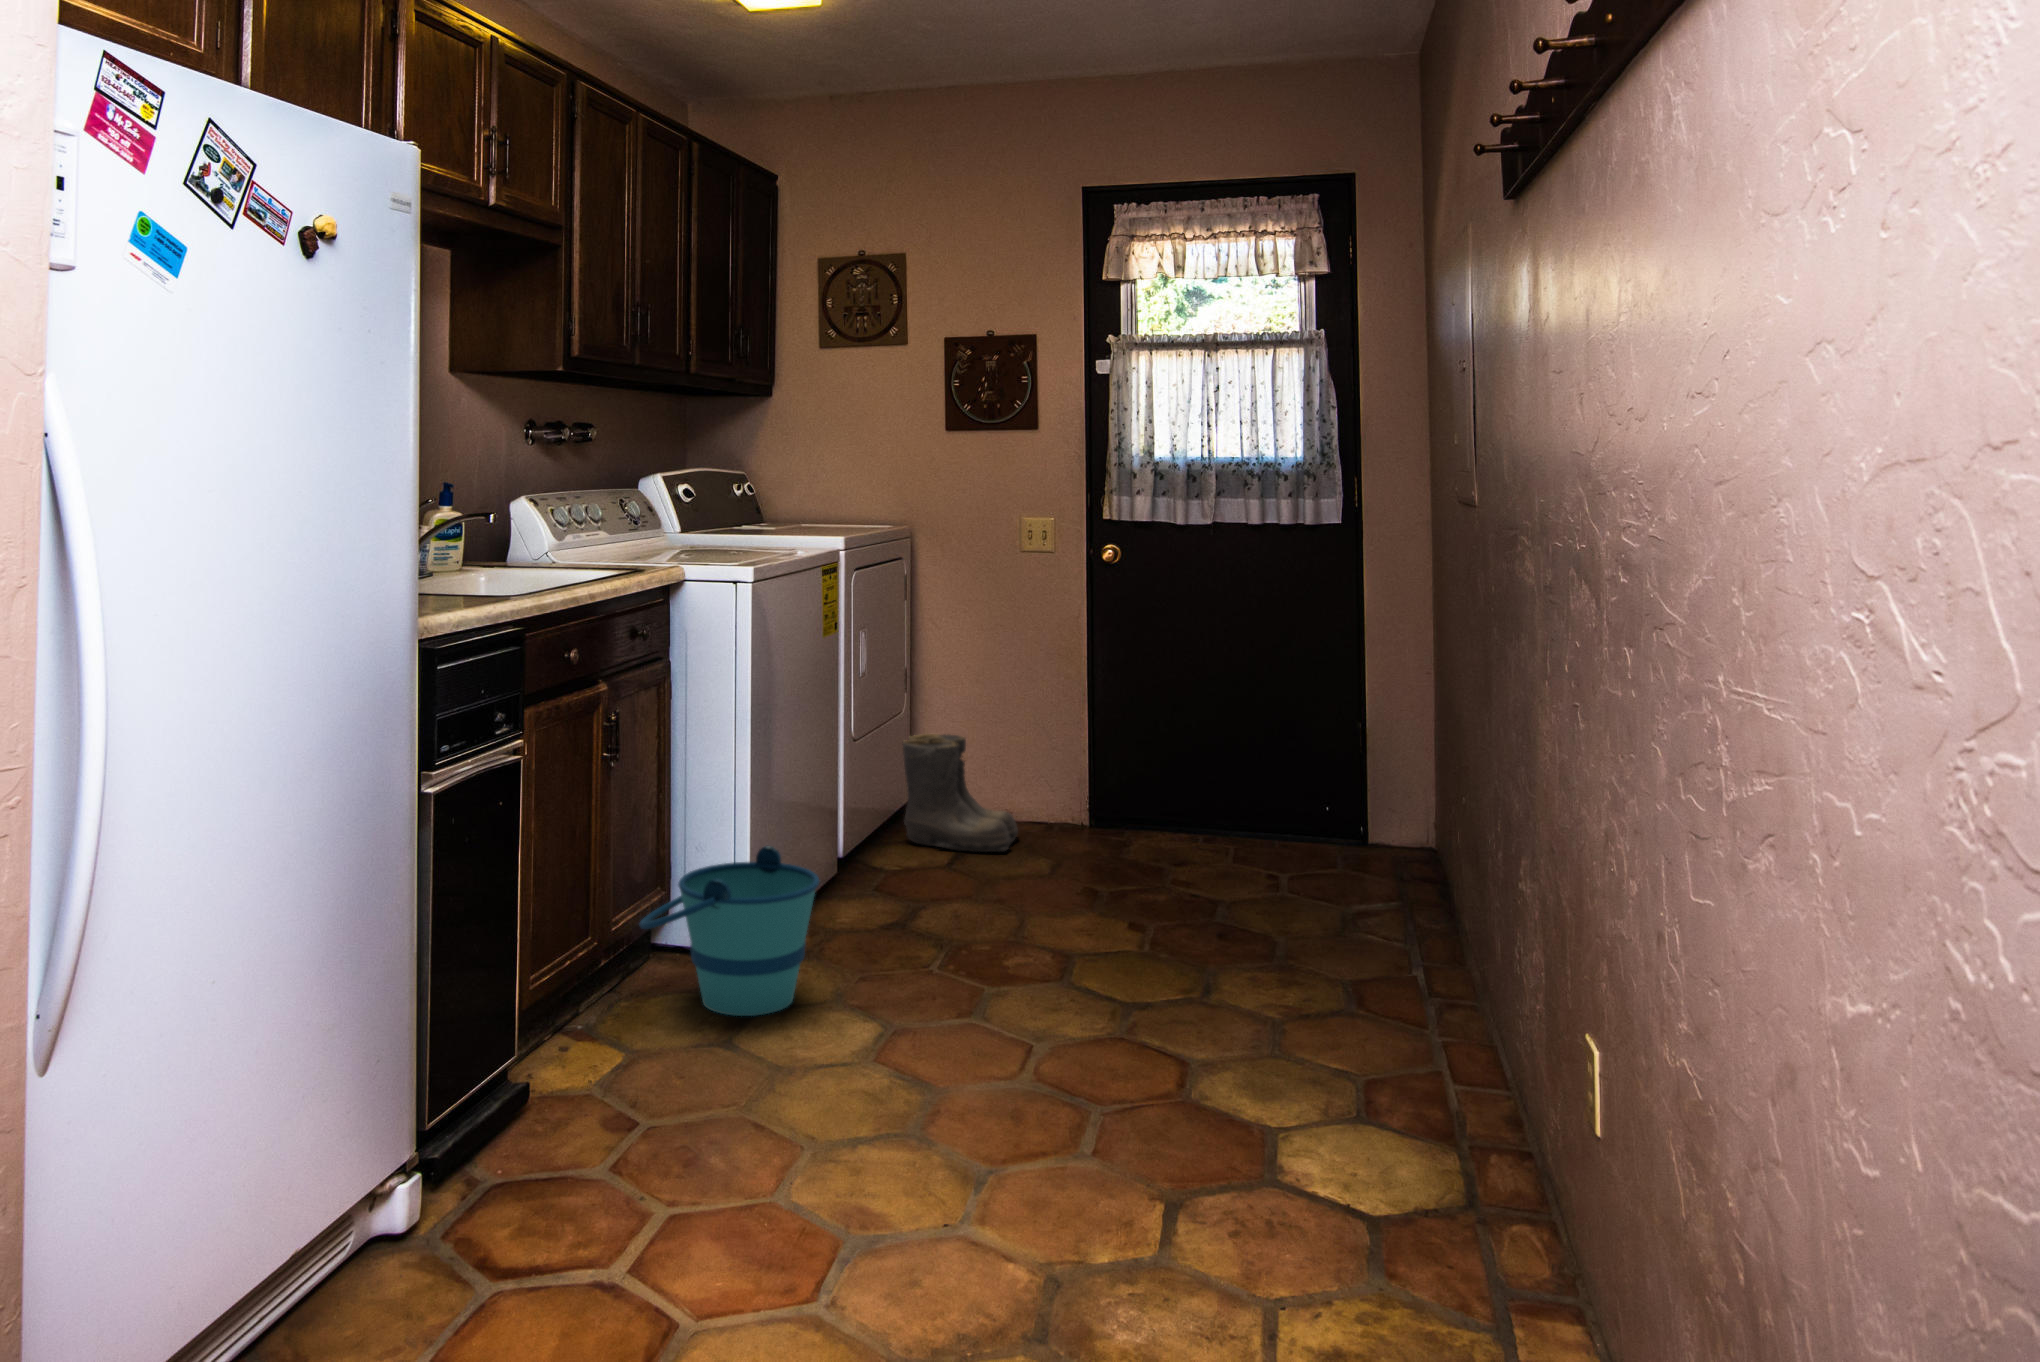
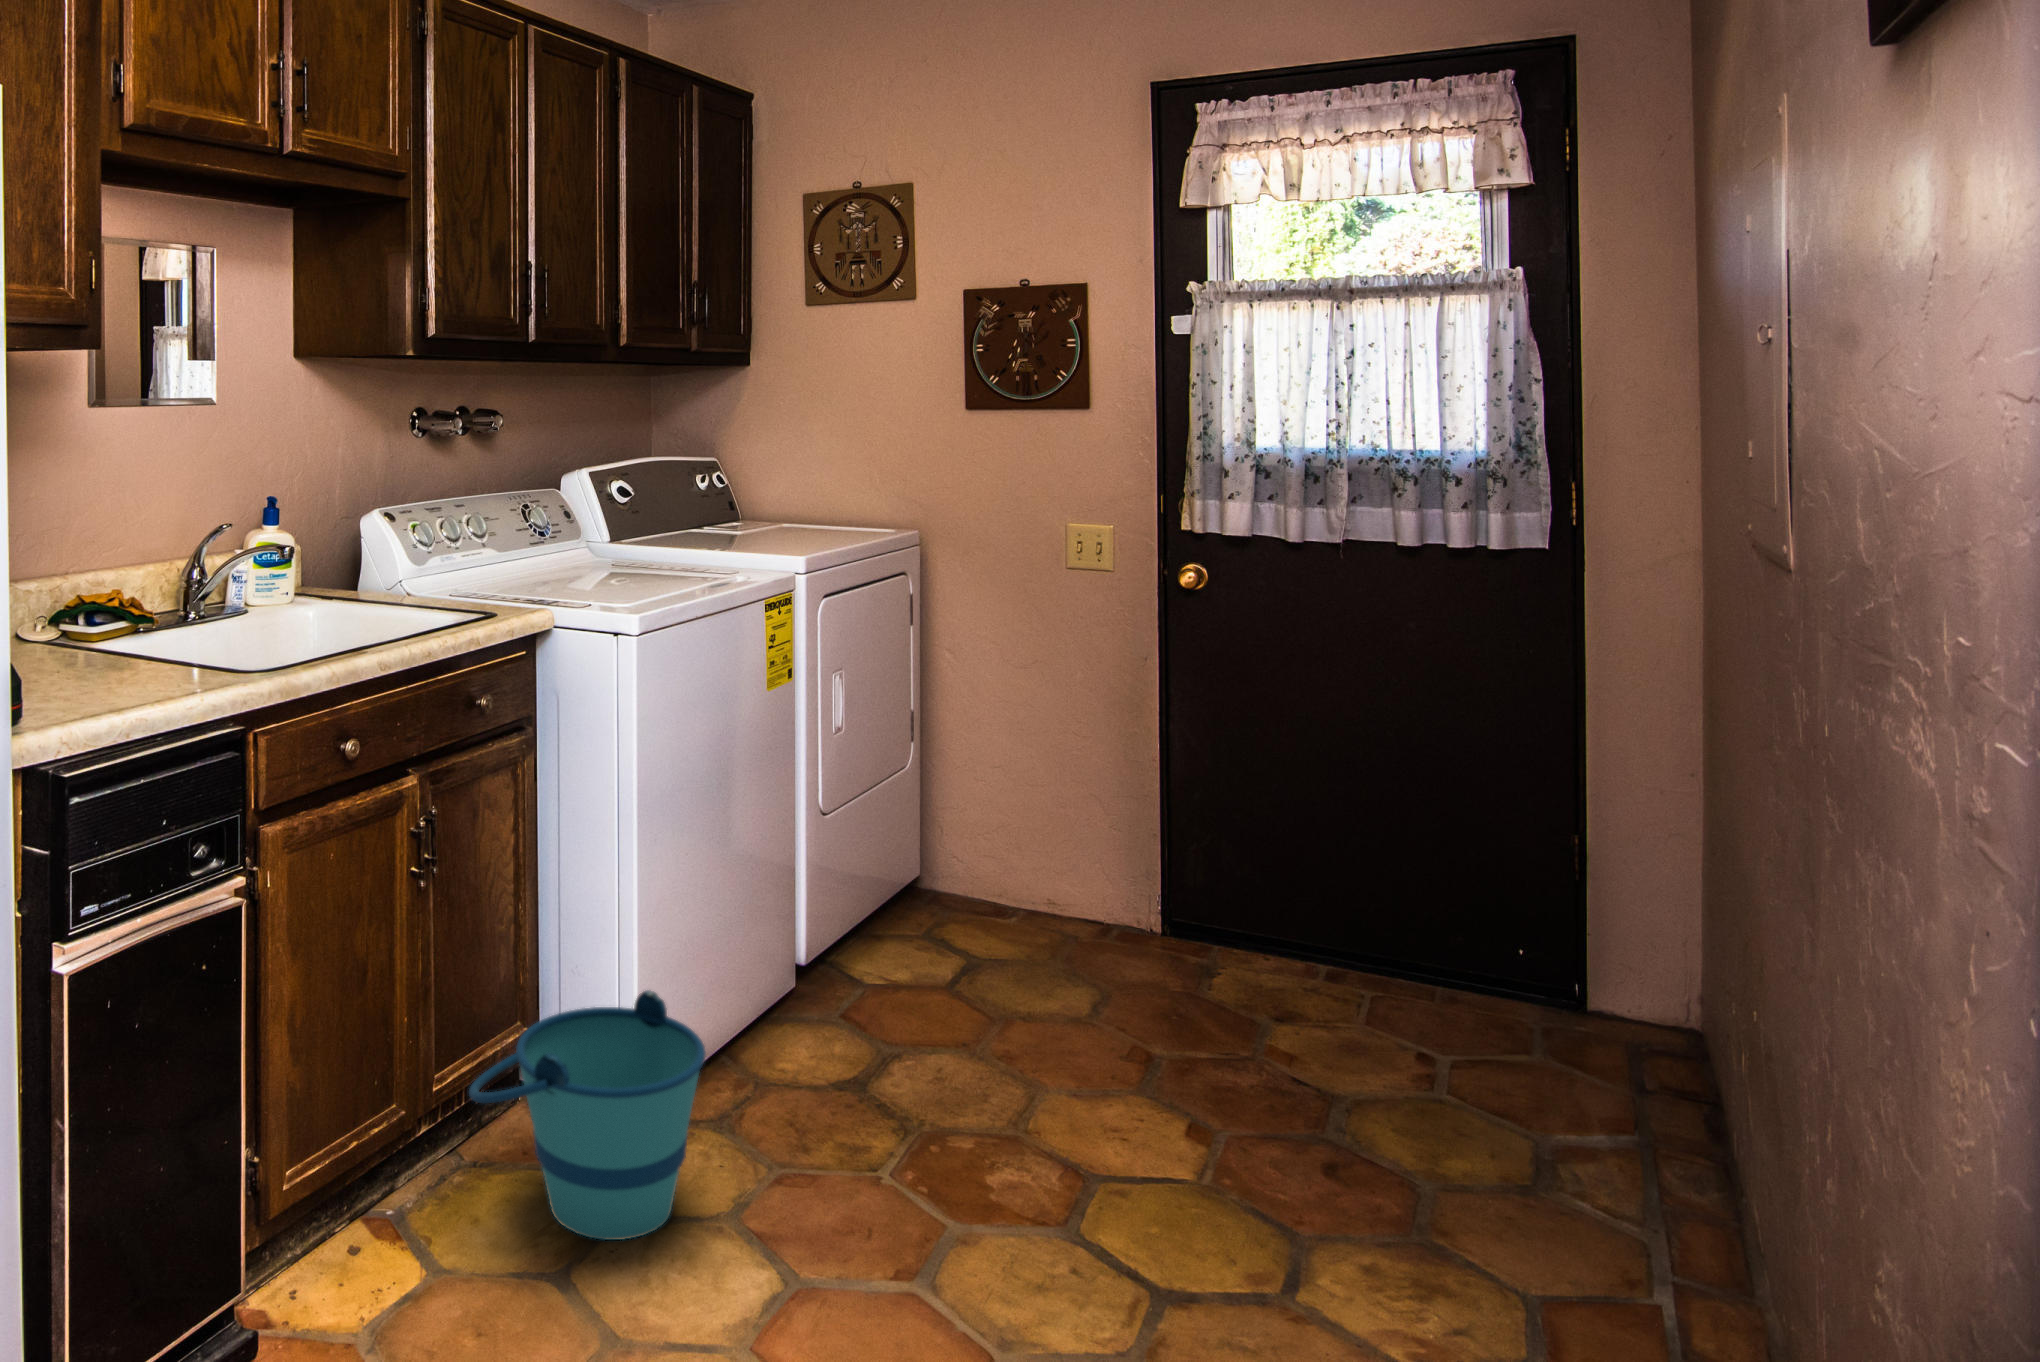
boots: present [903,734,1018,852] -> none [903,792,1060,963]

